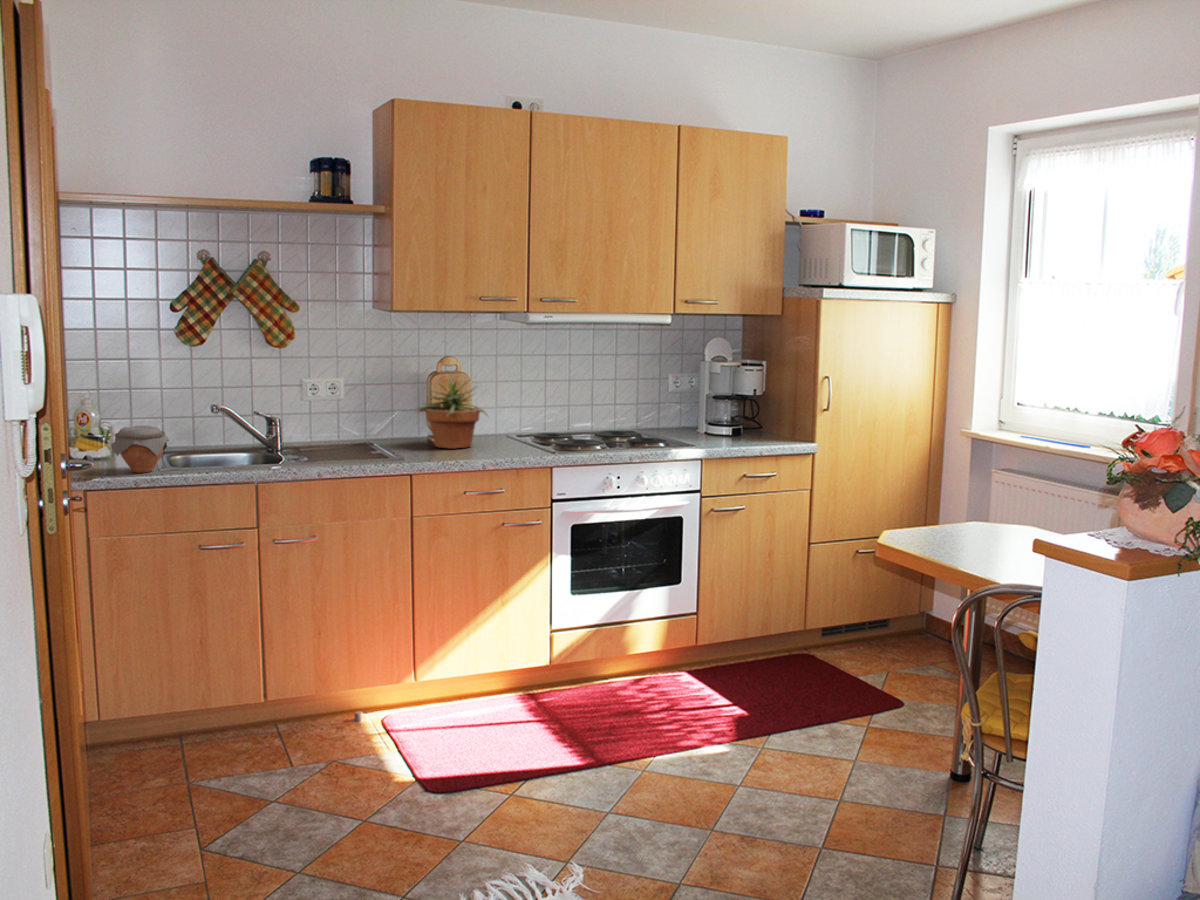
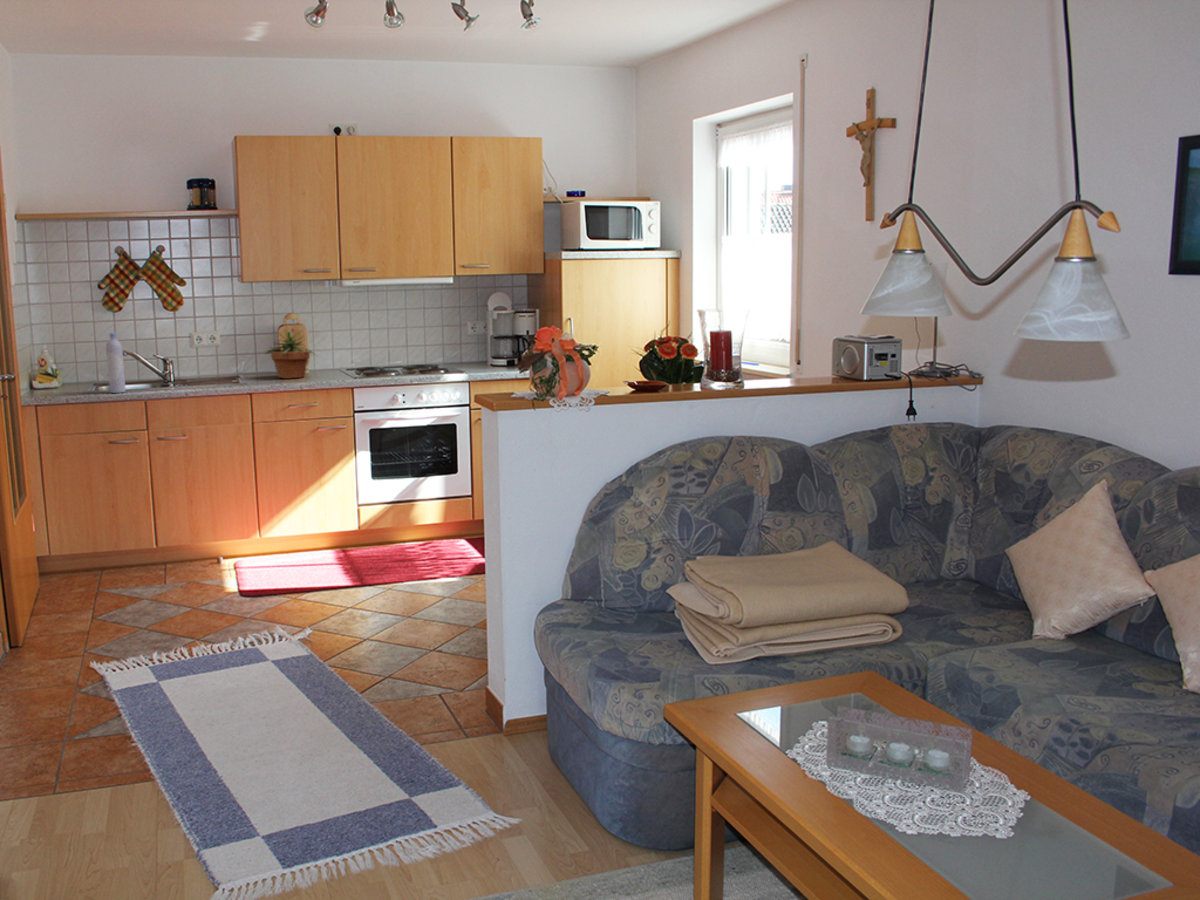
bottle: none [193,379,222,473] -> present [106,333,126,393]
jar: present [111,426,169,473] -> none [57,364,94,393]

